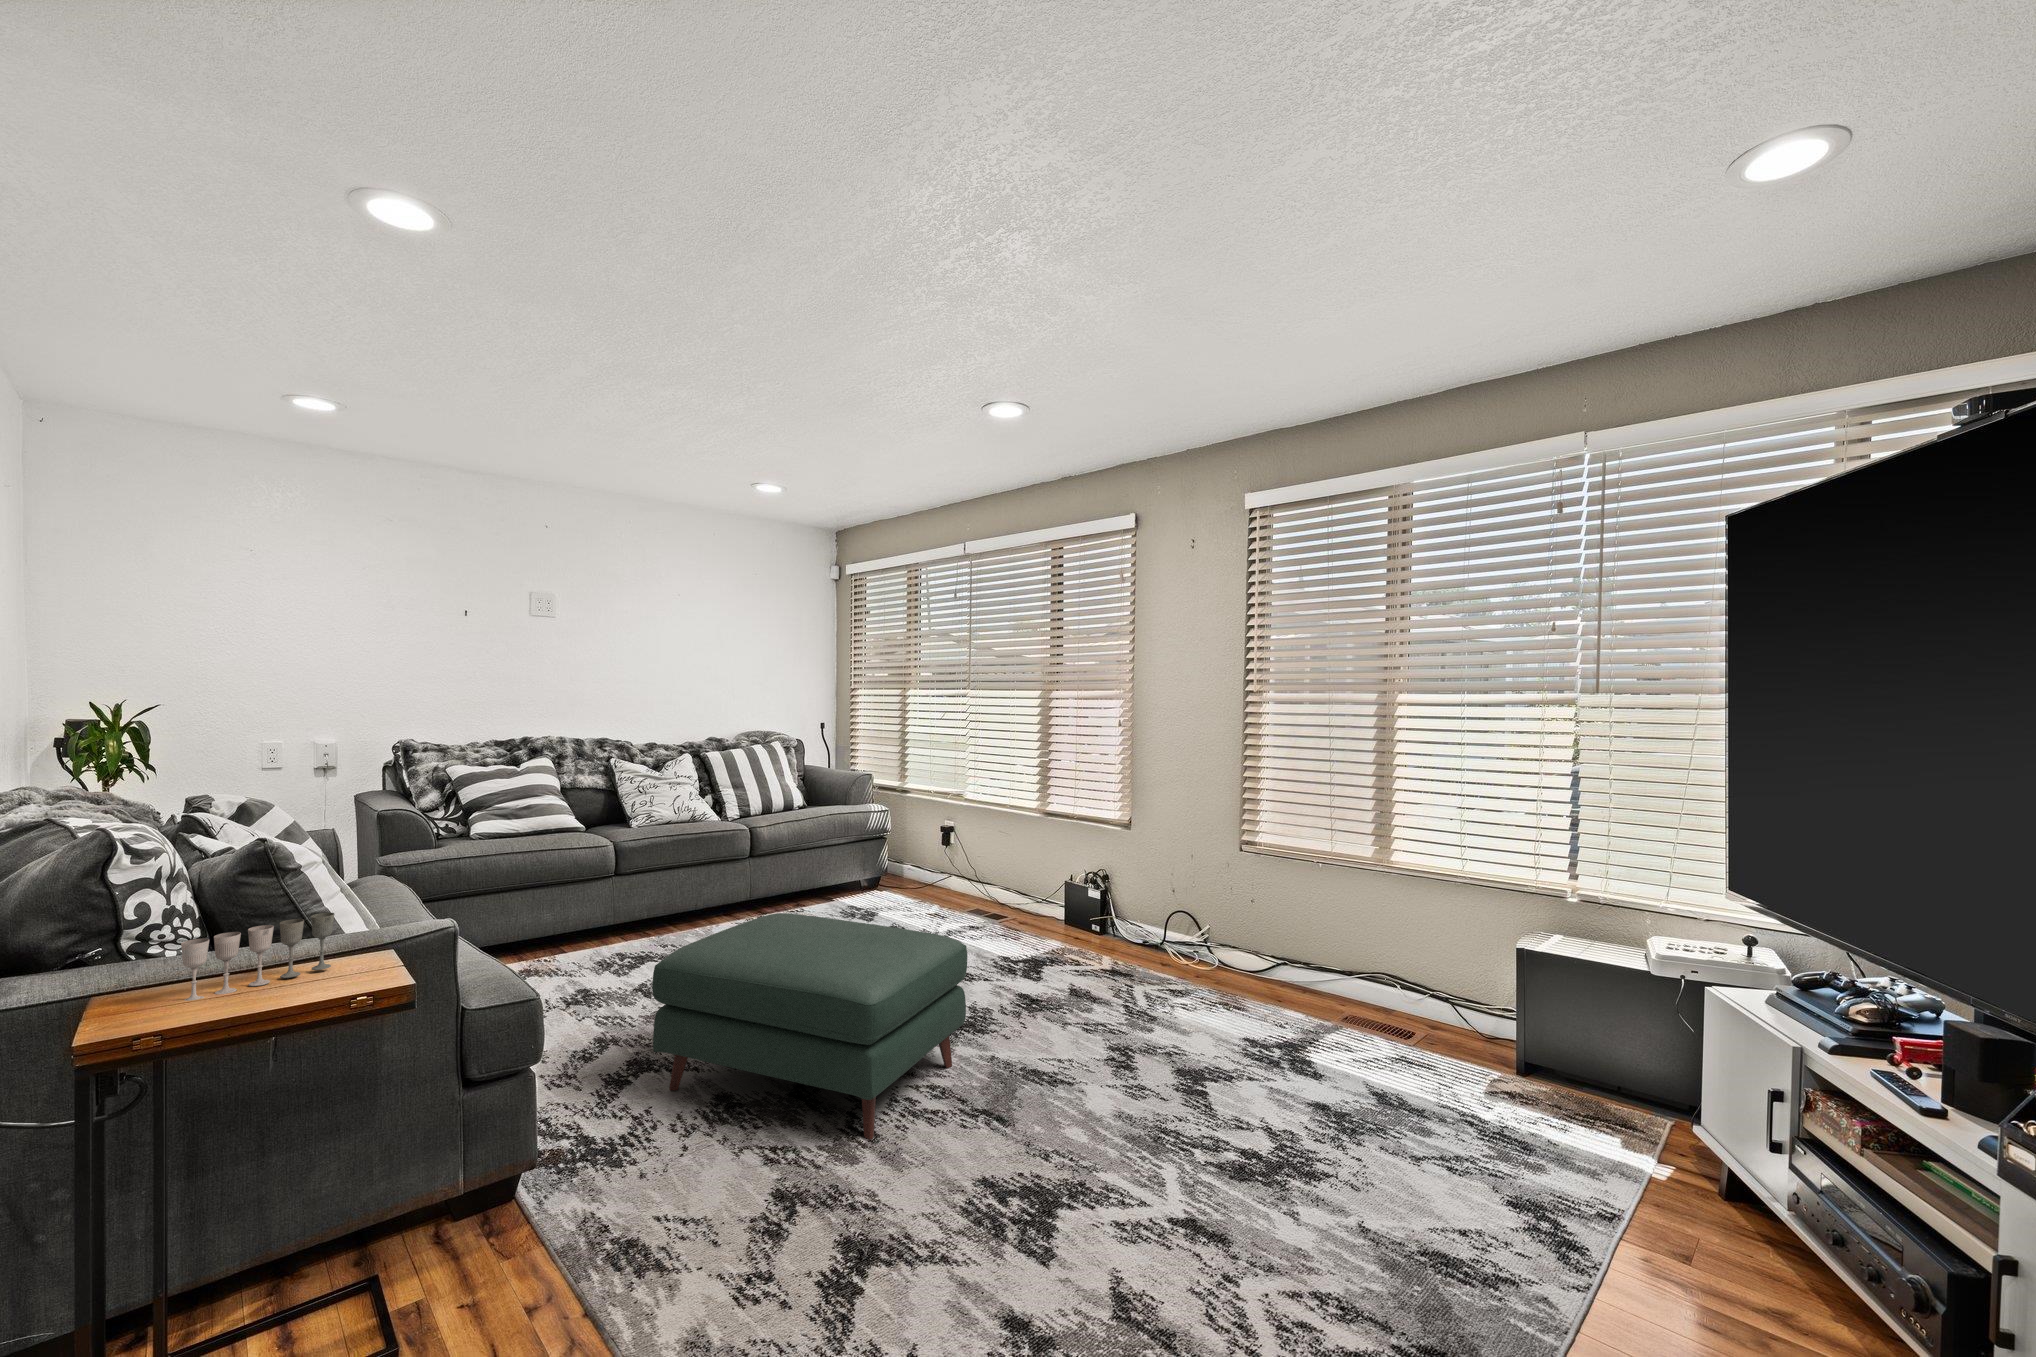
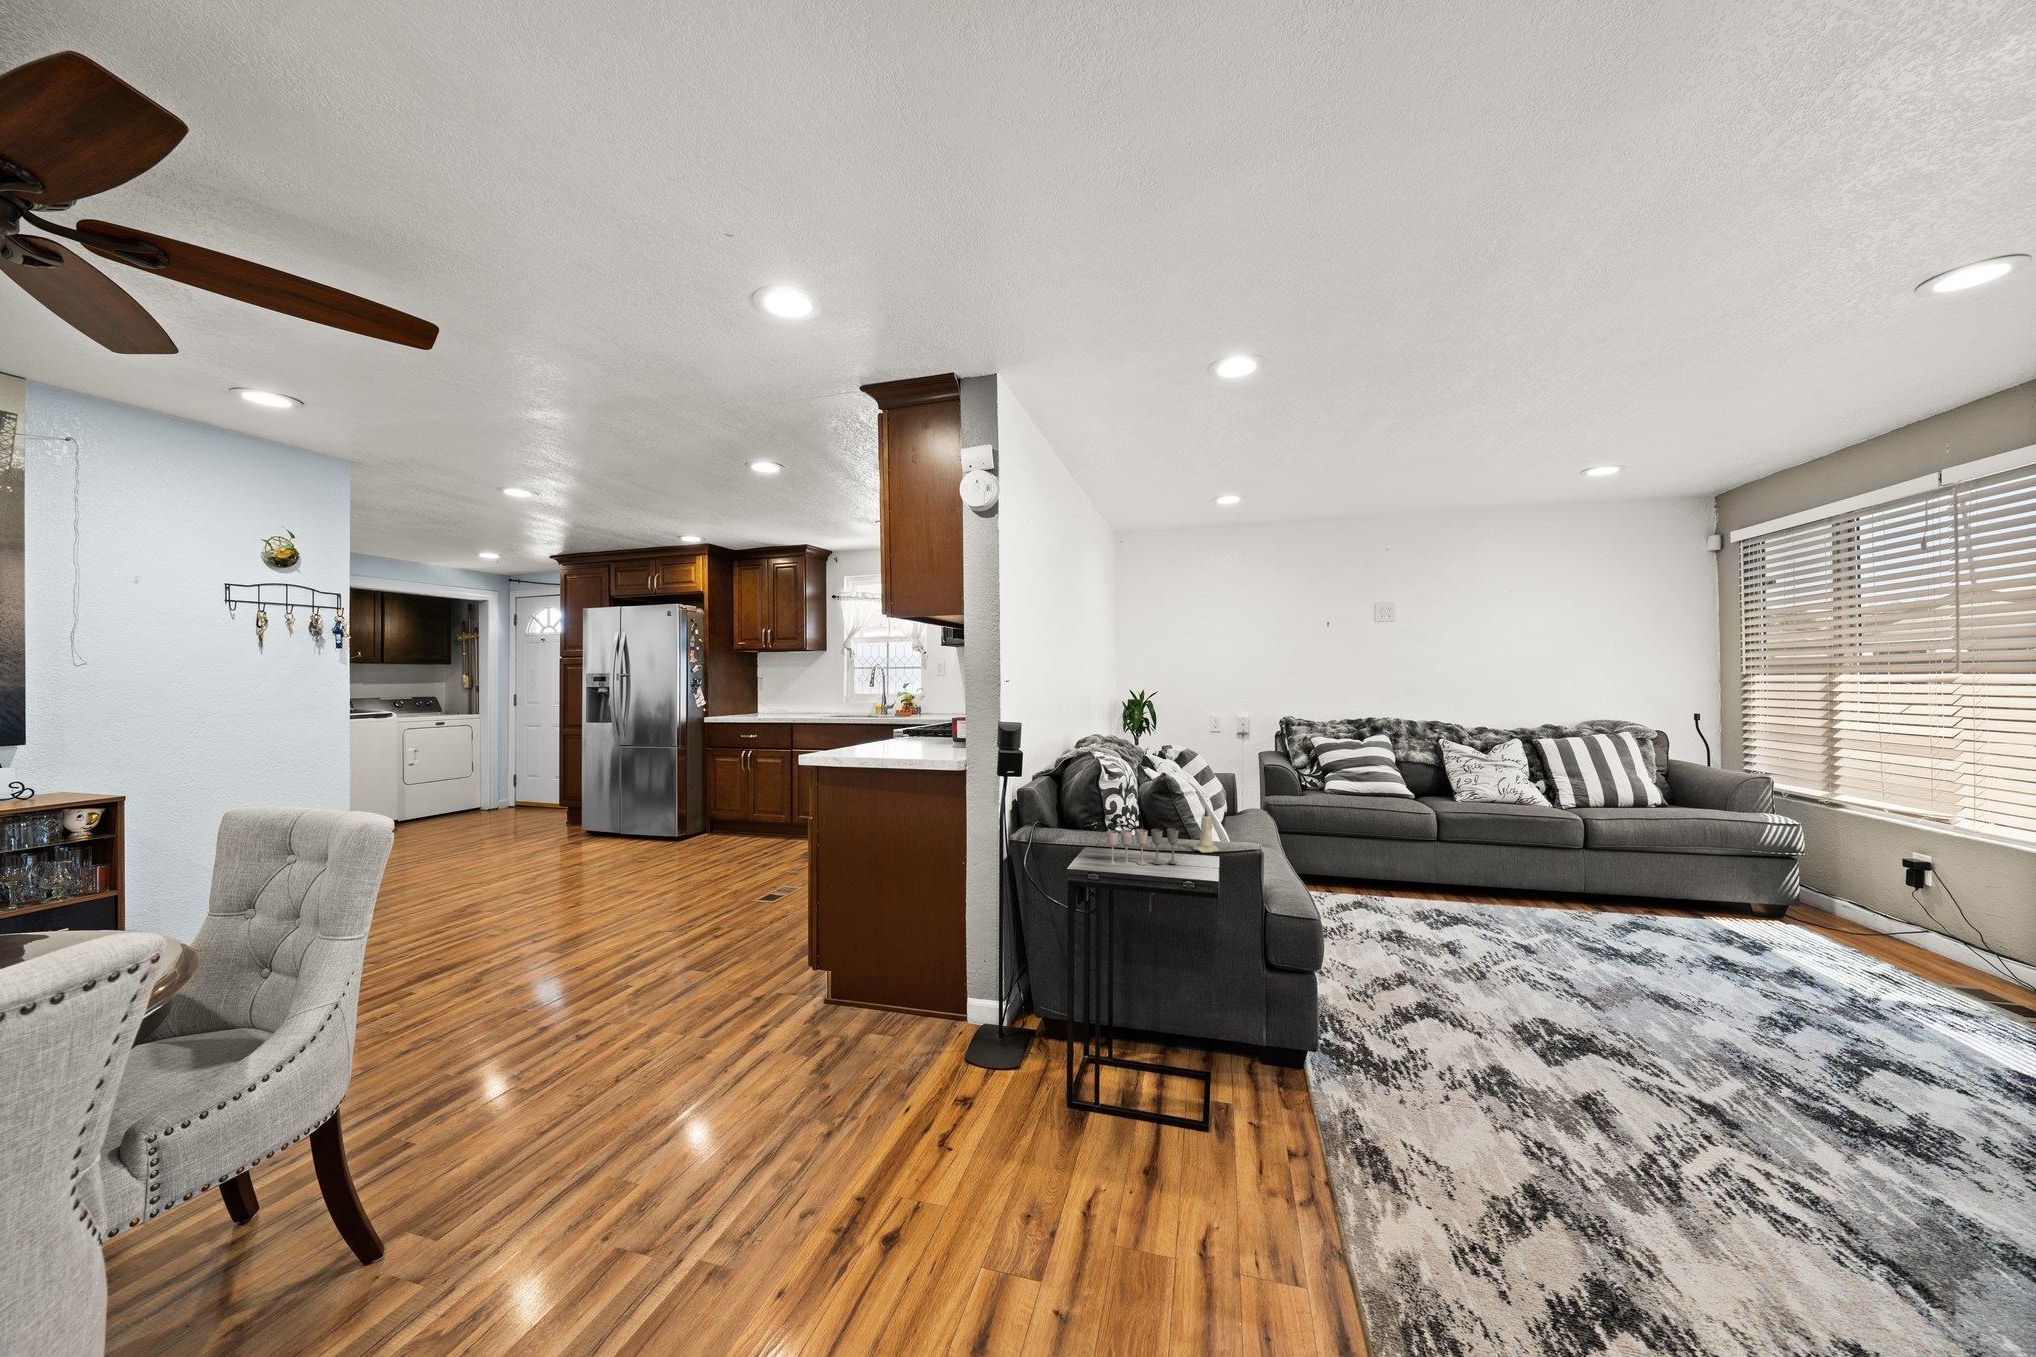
candle: none [339,871,387,944] -> present [1193,807,1219,853]
ottoman: present [652,913,967,1139] -> none [1429,911,1873,1199]

